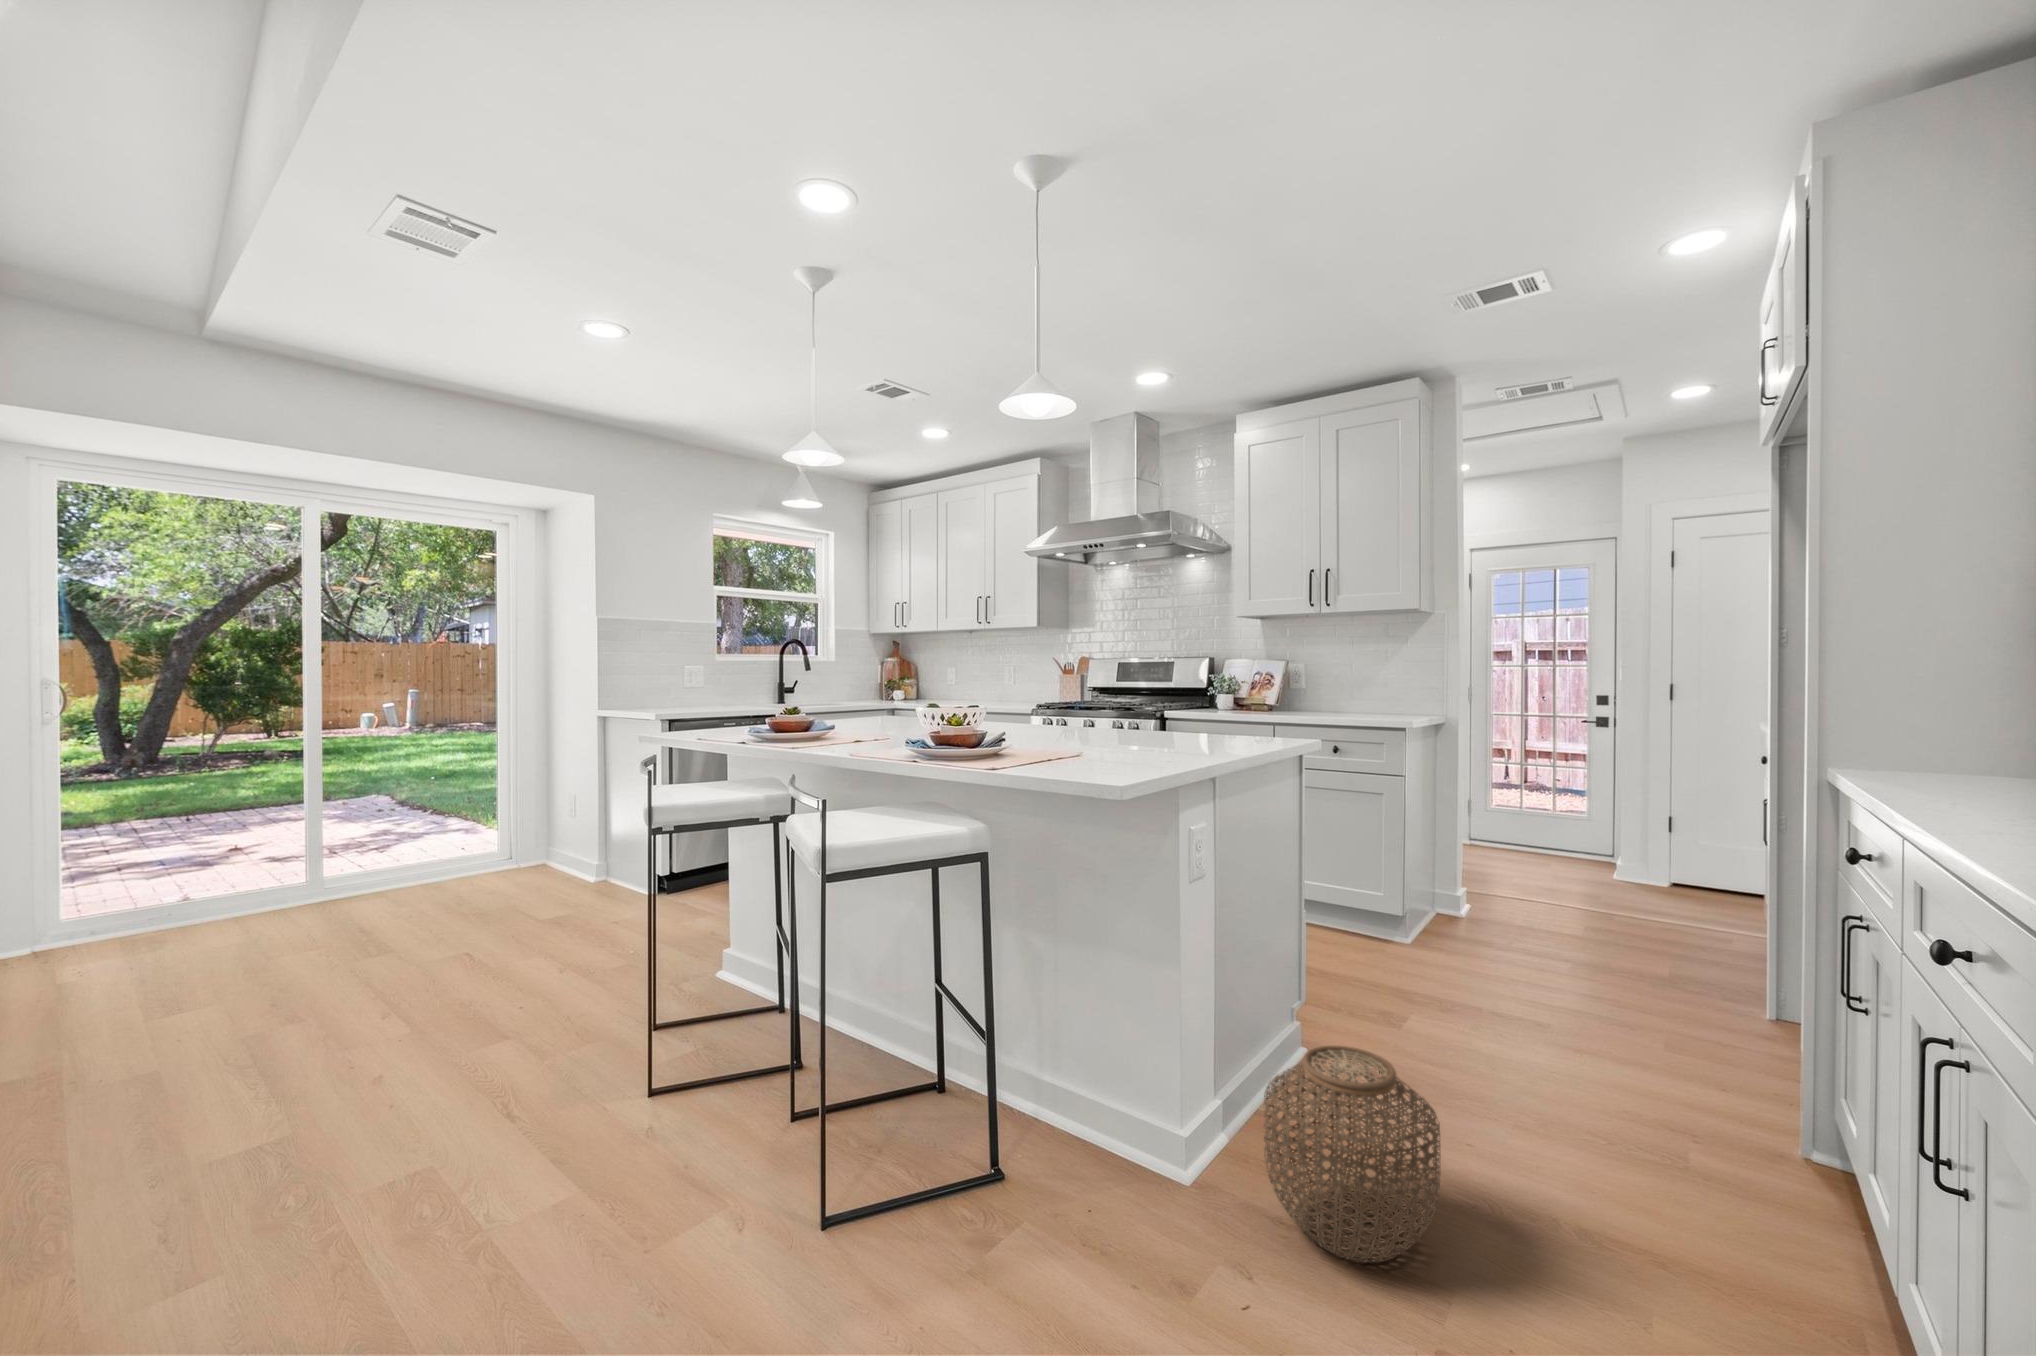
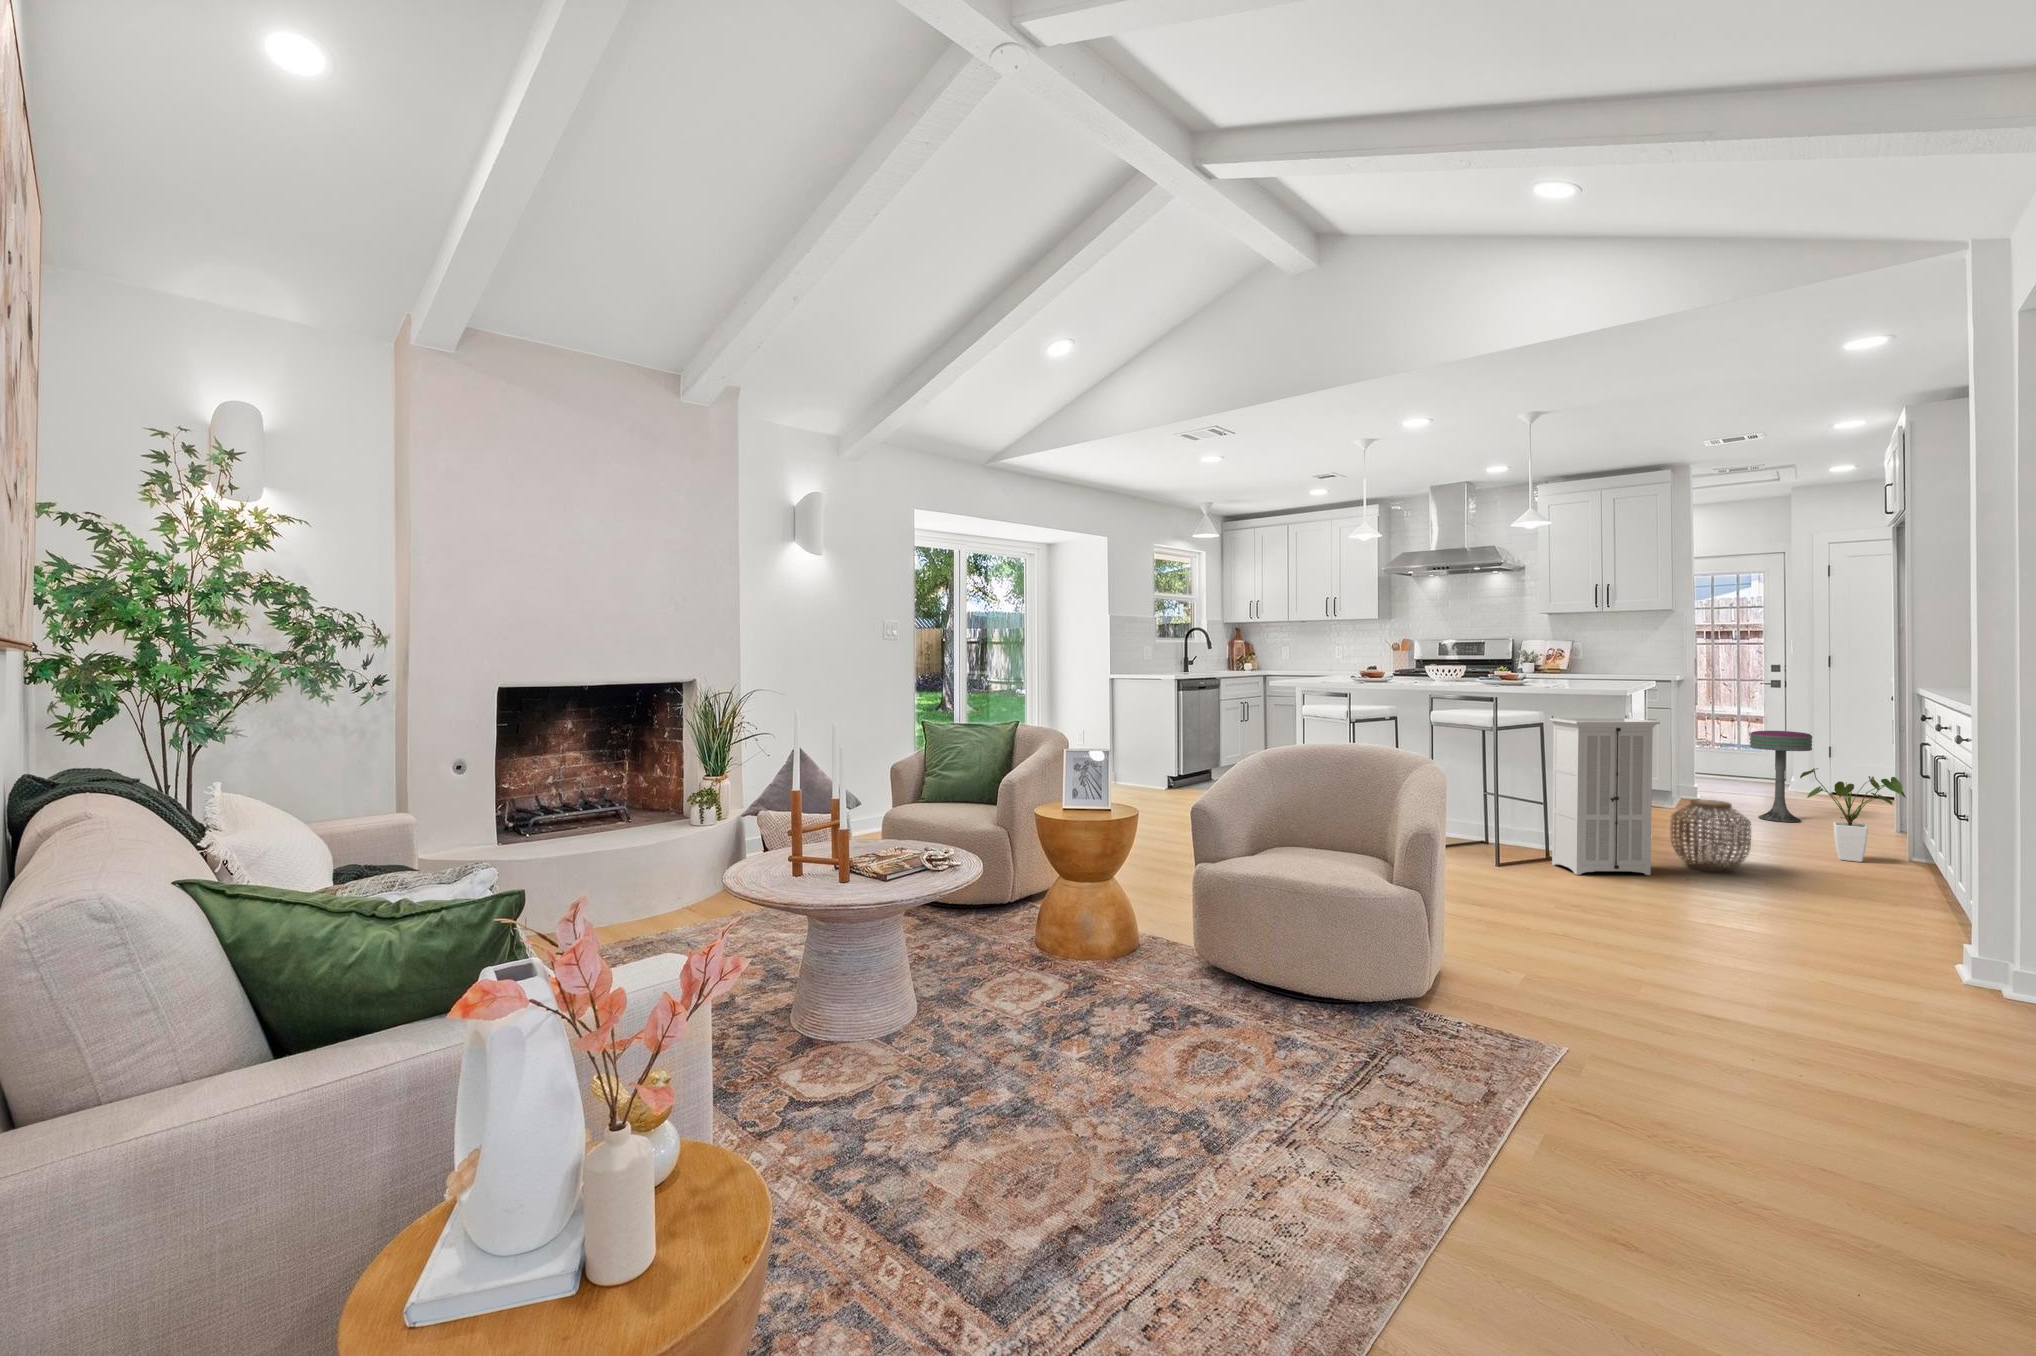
bar stool: none [1525,813,1627,984] -> present [1750,731,1812,822]
storage cabinet: none [956,841,1182,1298] -> present [1550,716,1660,875]
house plant: none [1584,939,1821,1177] -> present [1800,768,1906,862]

